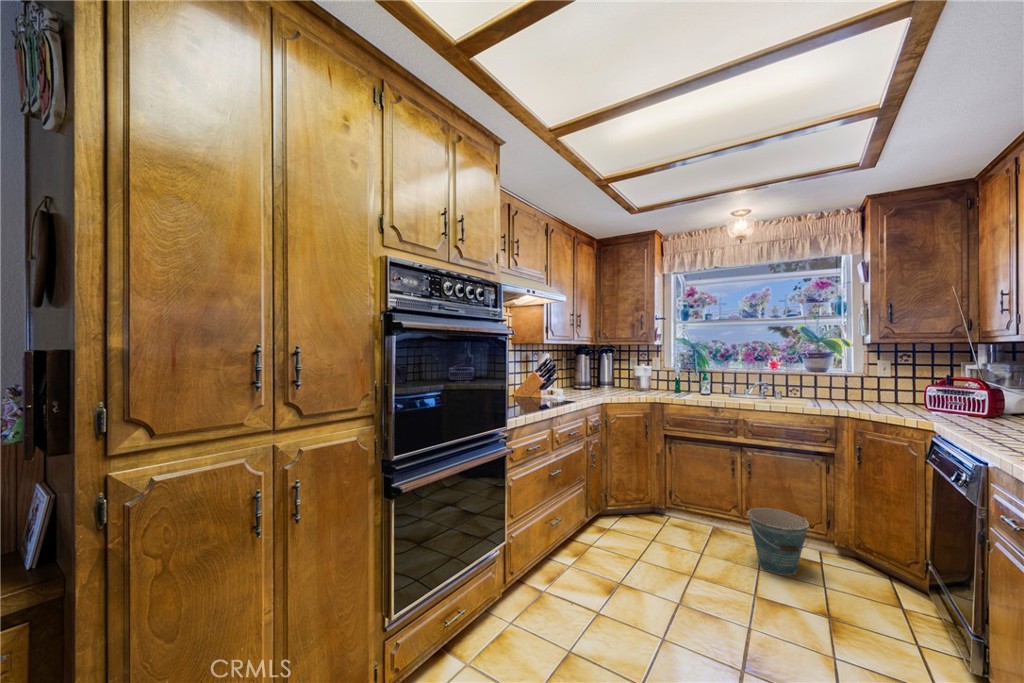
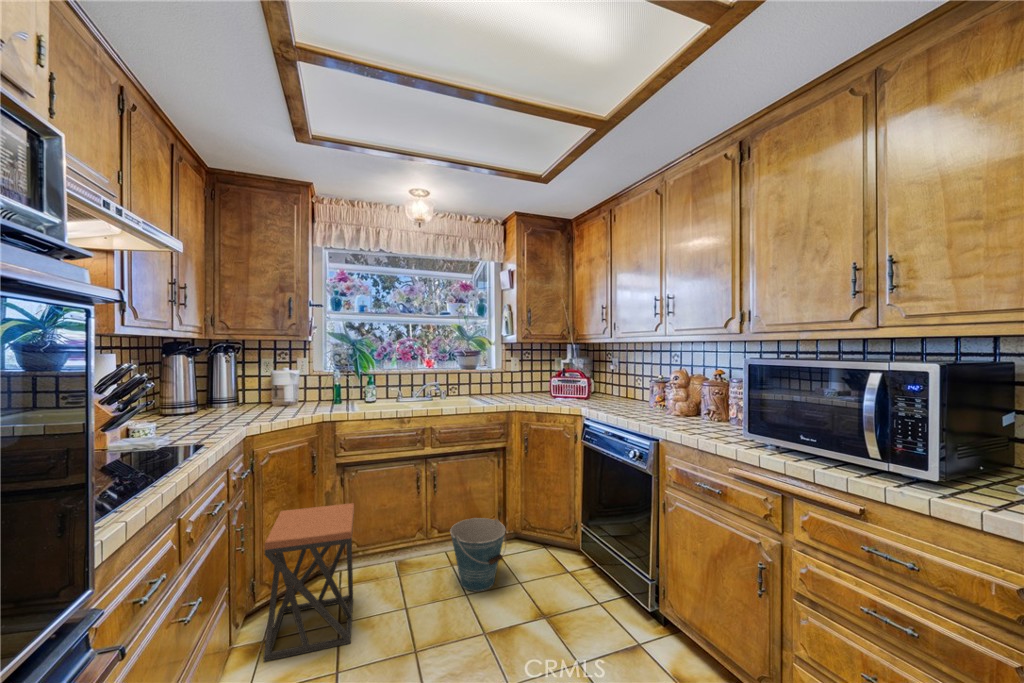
stool: none [602,455,668,553] -> present [263,503,354,661]

